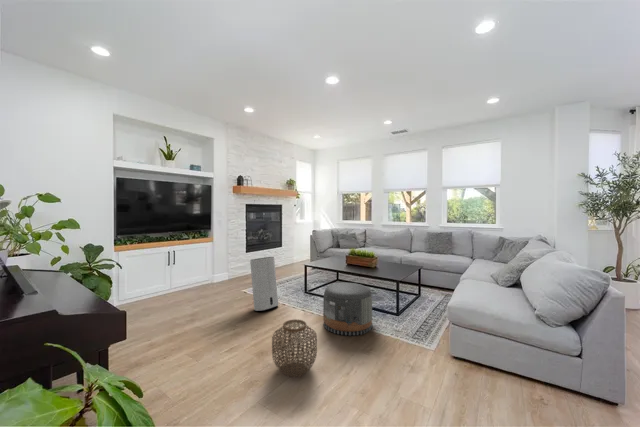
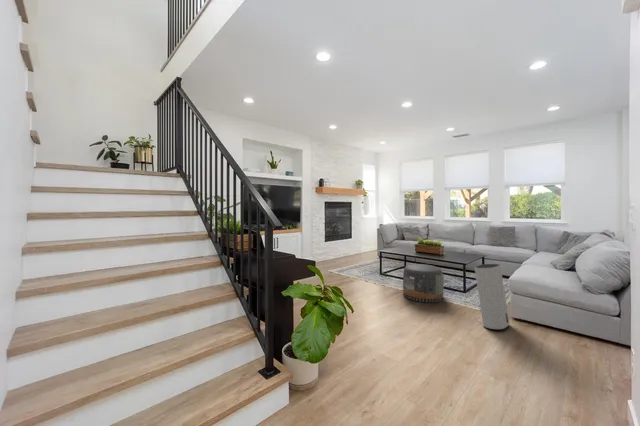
air purifier: present [250,257,278,311] -> present [475,264,509,329]
woven basket: present [272,320,317,377] -> none [375,284,408,322]

